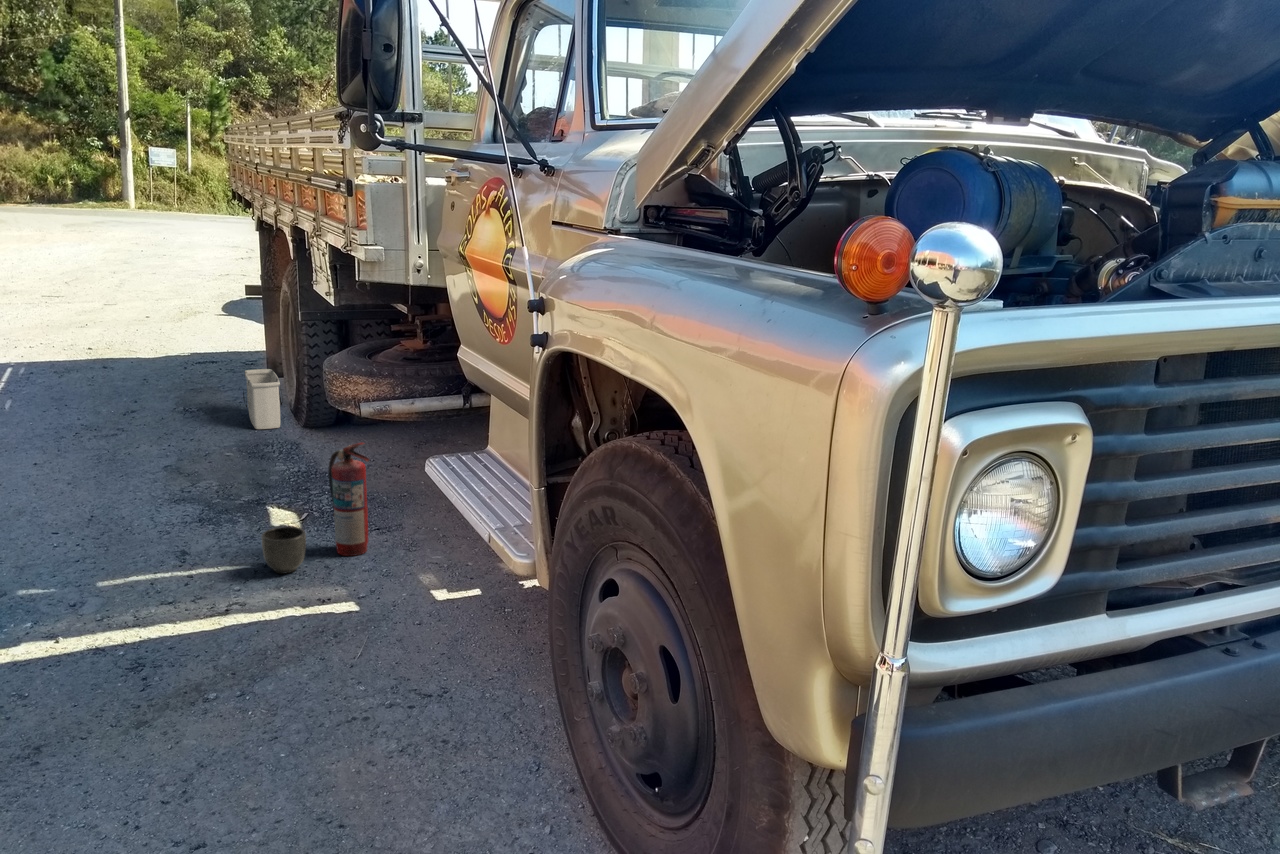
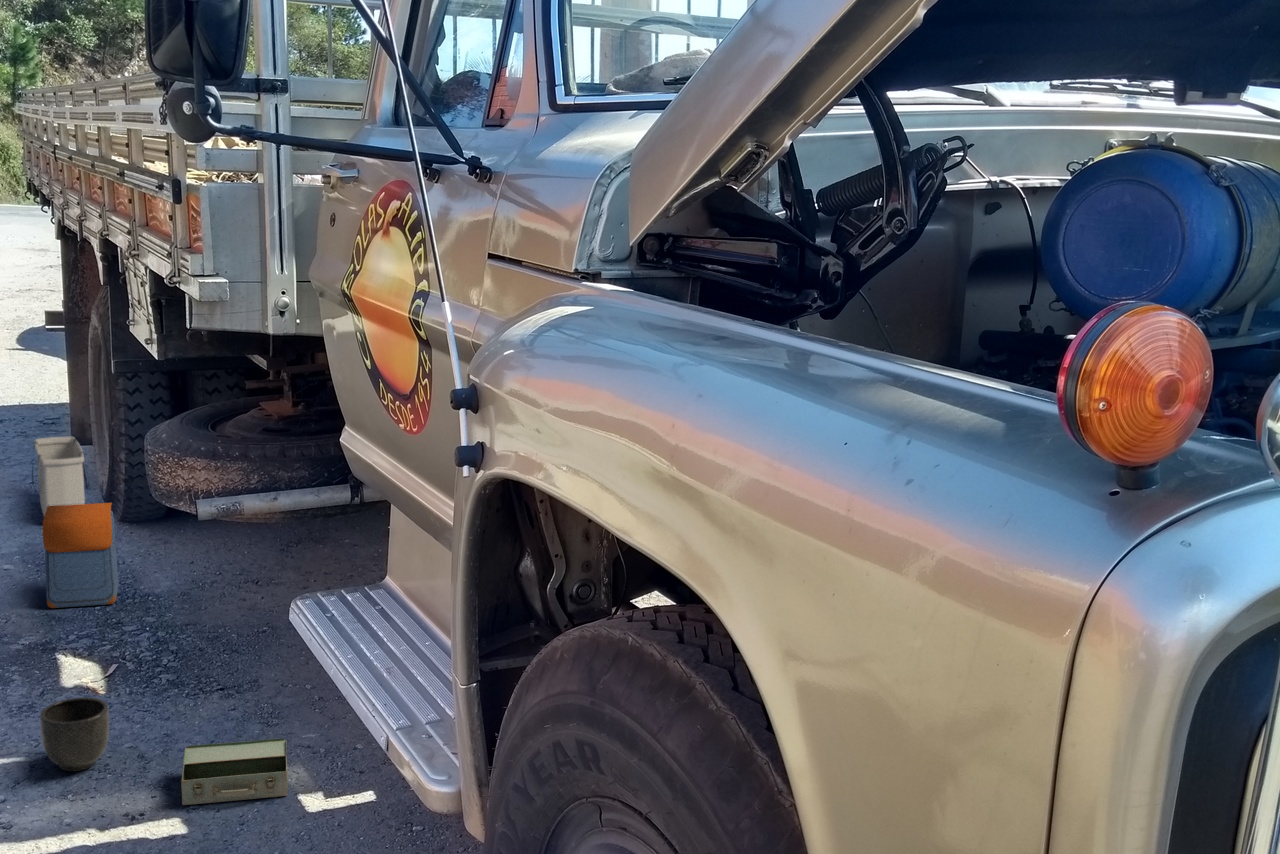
backpack: none [256,409,306,479] -> present [43,503,119,608]
fire extinguisher: present [328,443,370,556] -> none [146,568,208,737]
toolbox: none [354,555,423,594] -> present [181,738,287,805]

